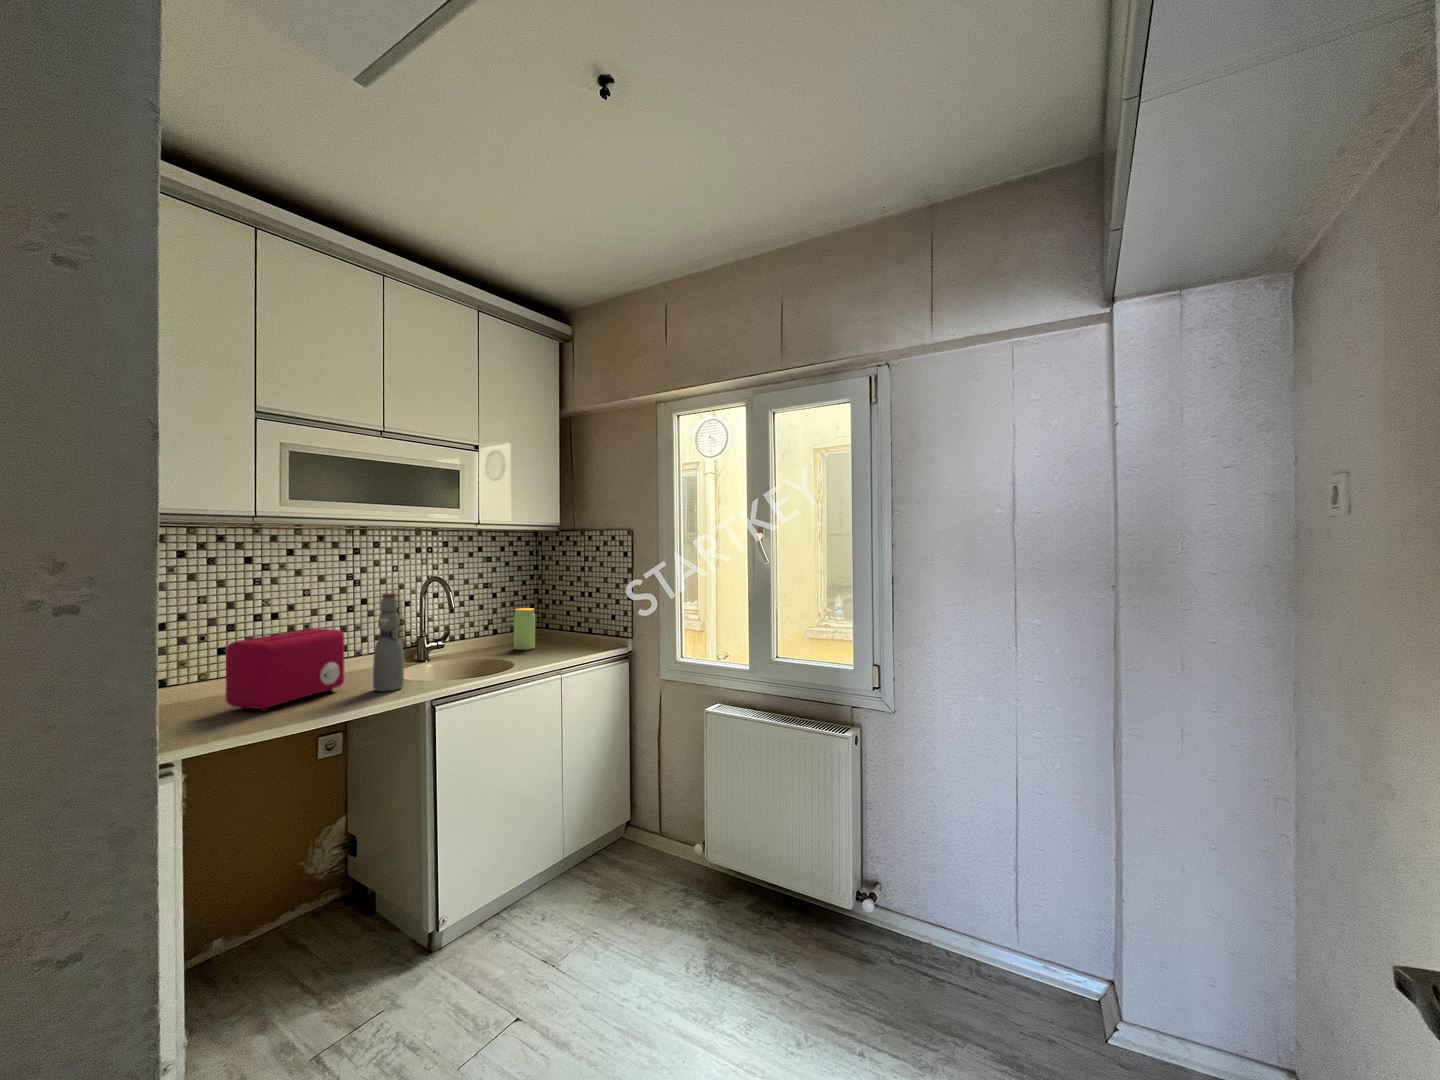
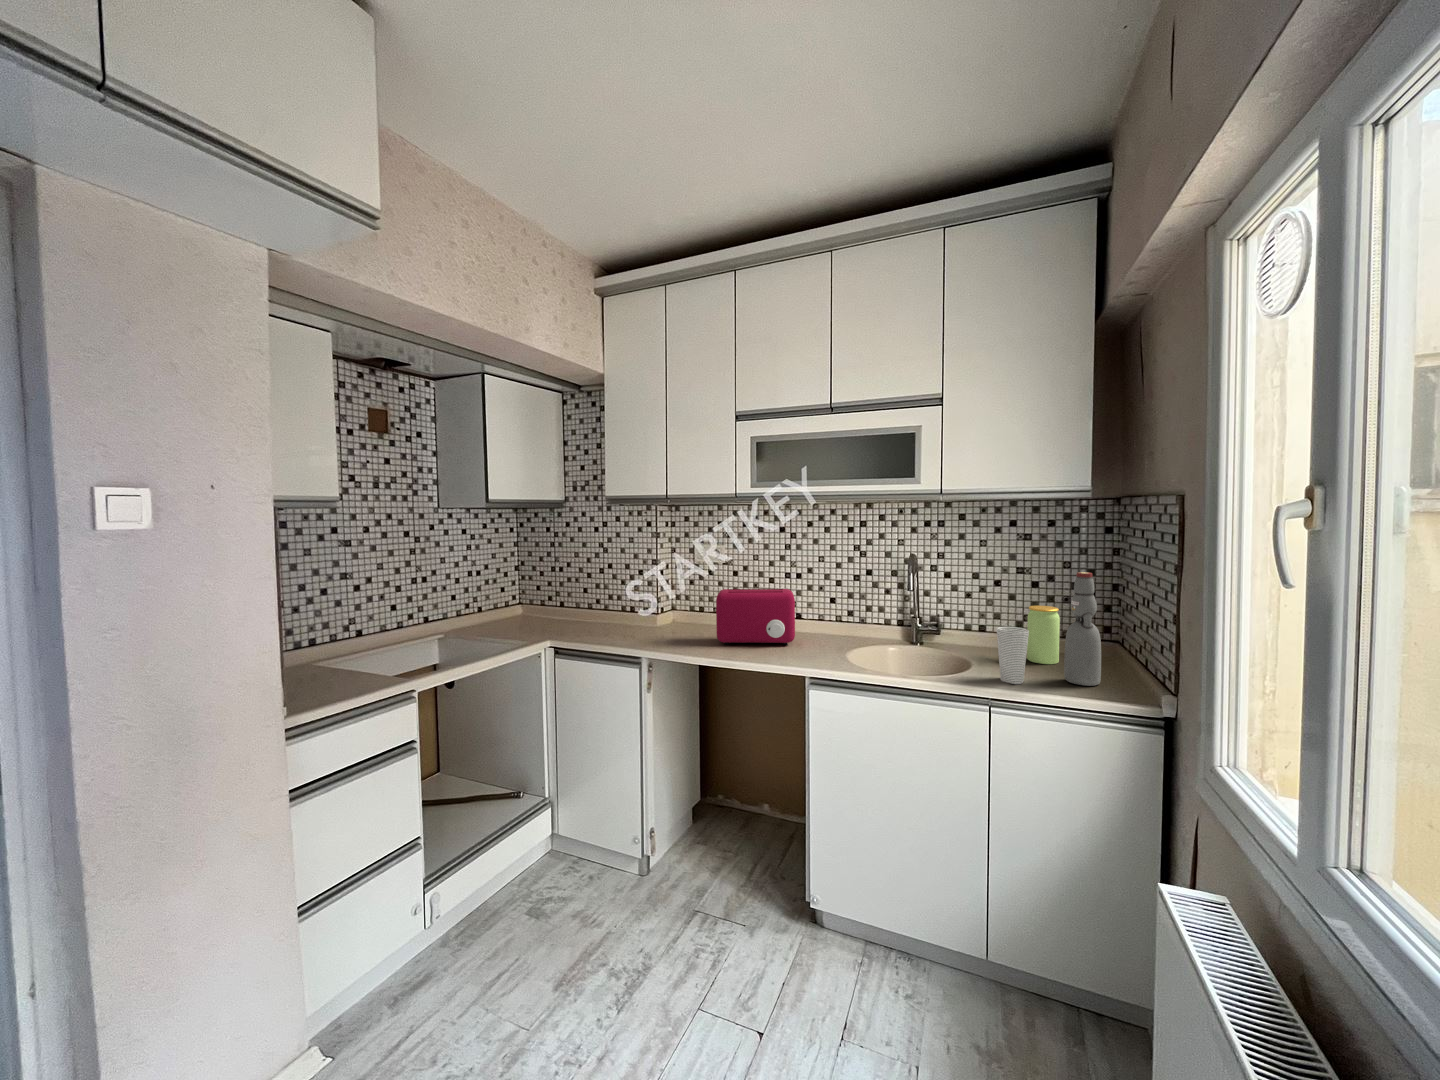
bottle: present [373,593,404,692] -> present [1064,572,1101,686]
cup: none [542,620,563,660] -> present [997,626,1029,684]

